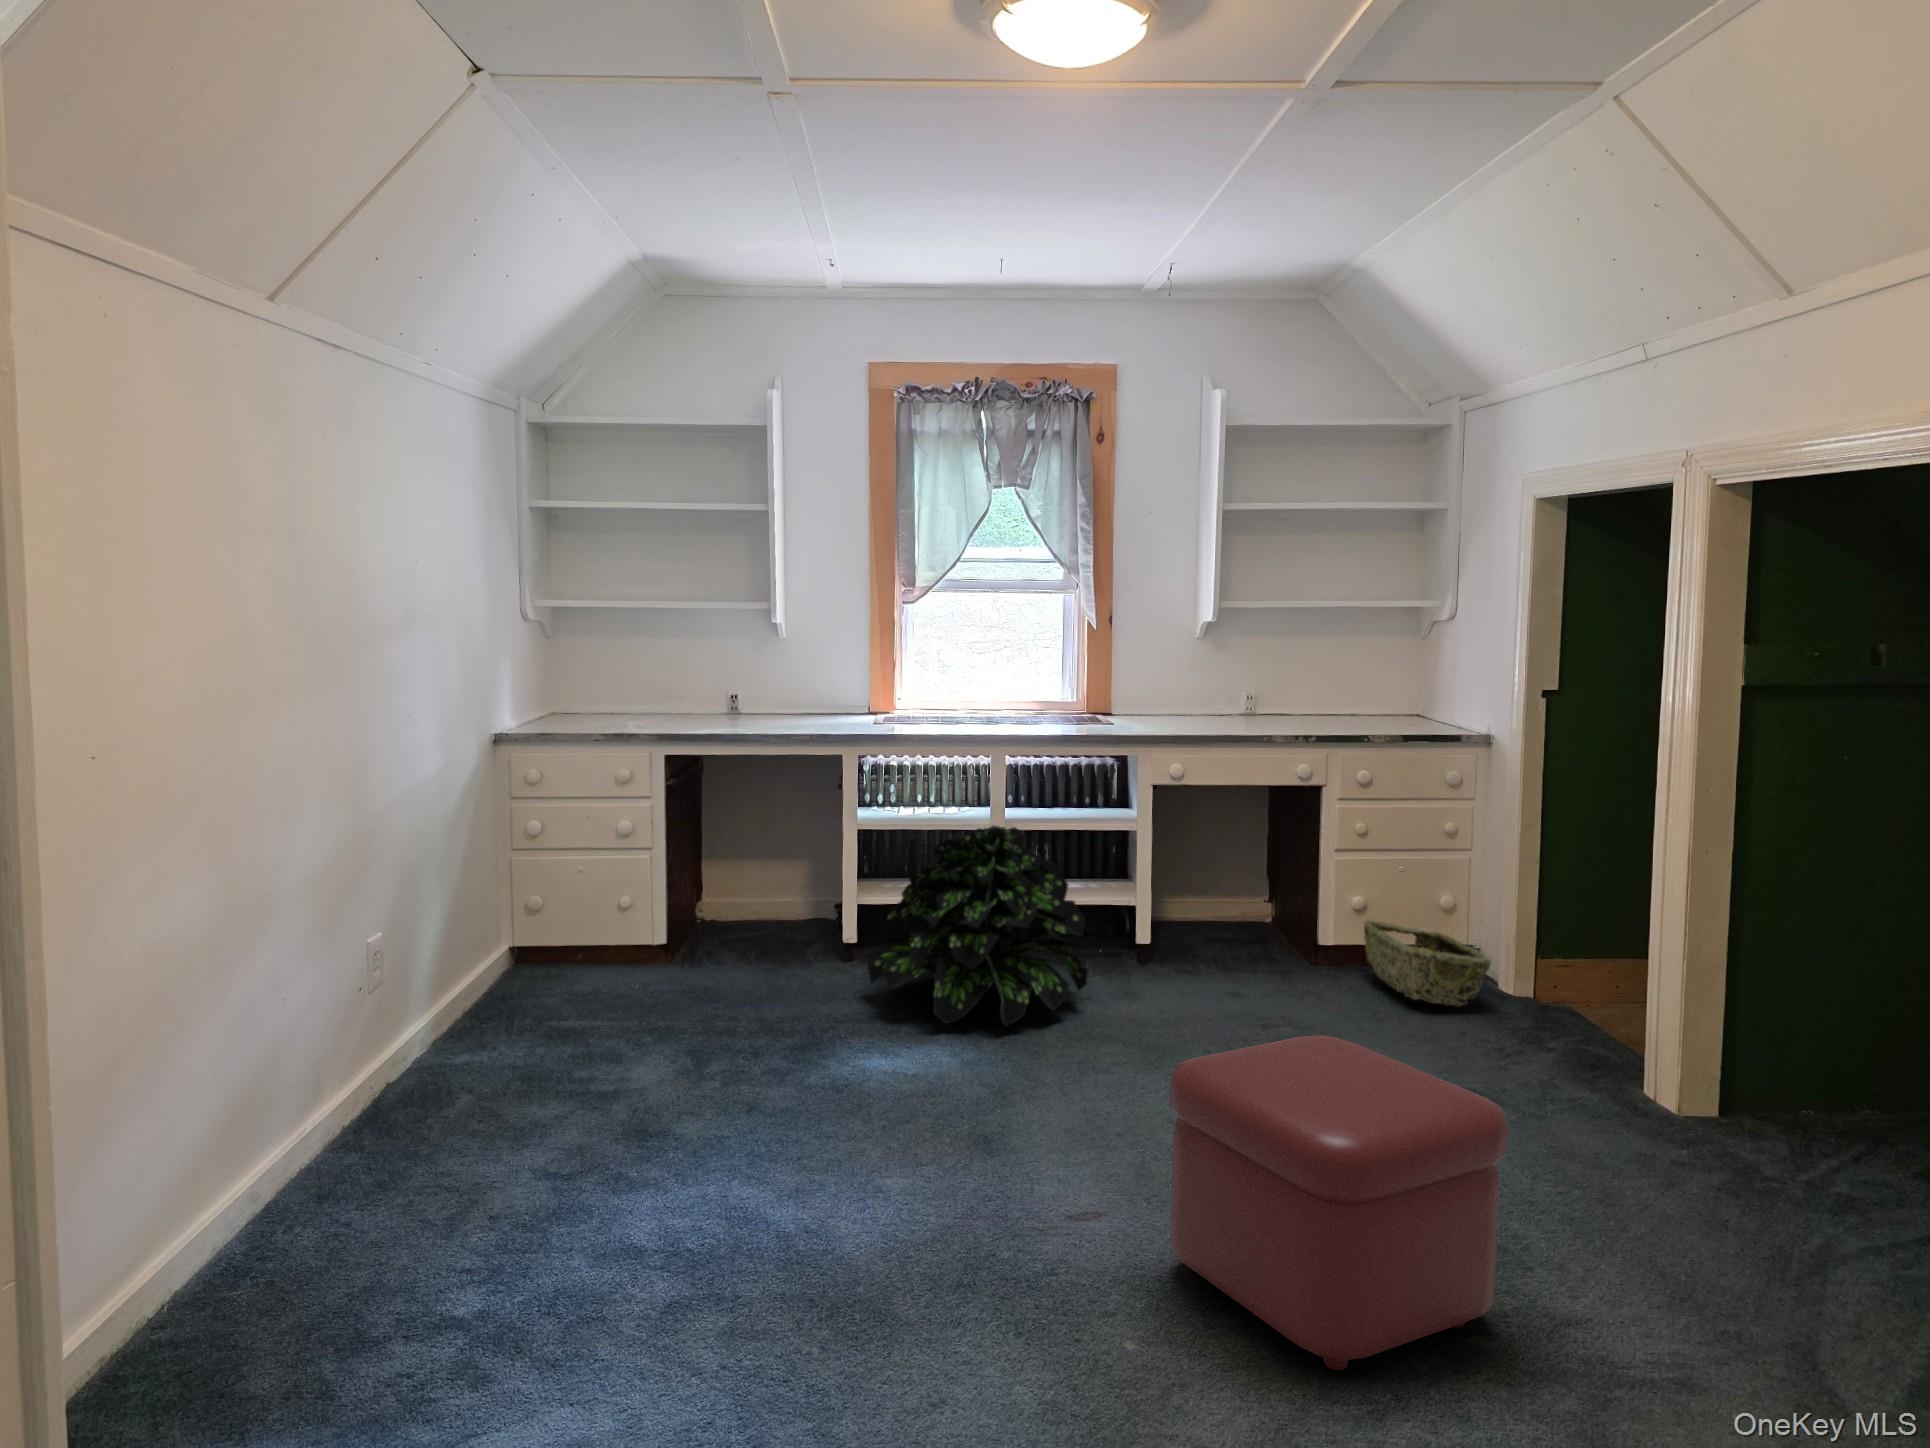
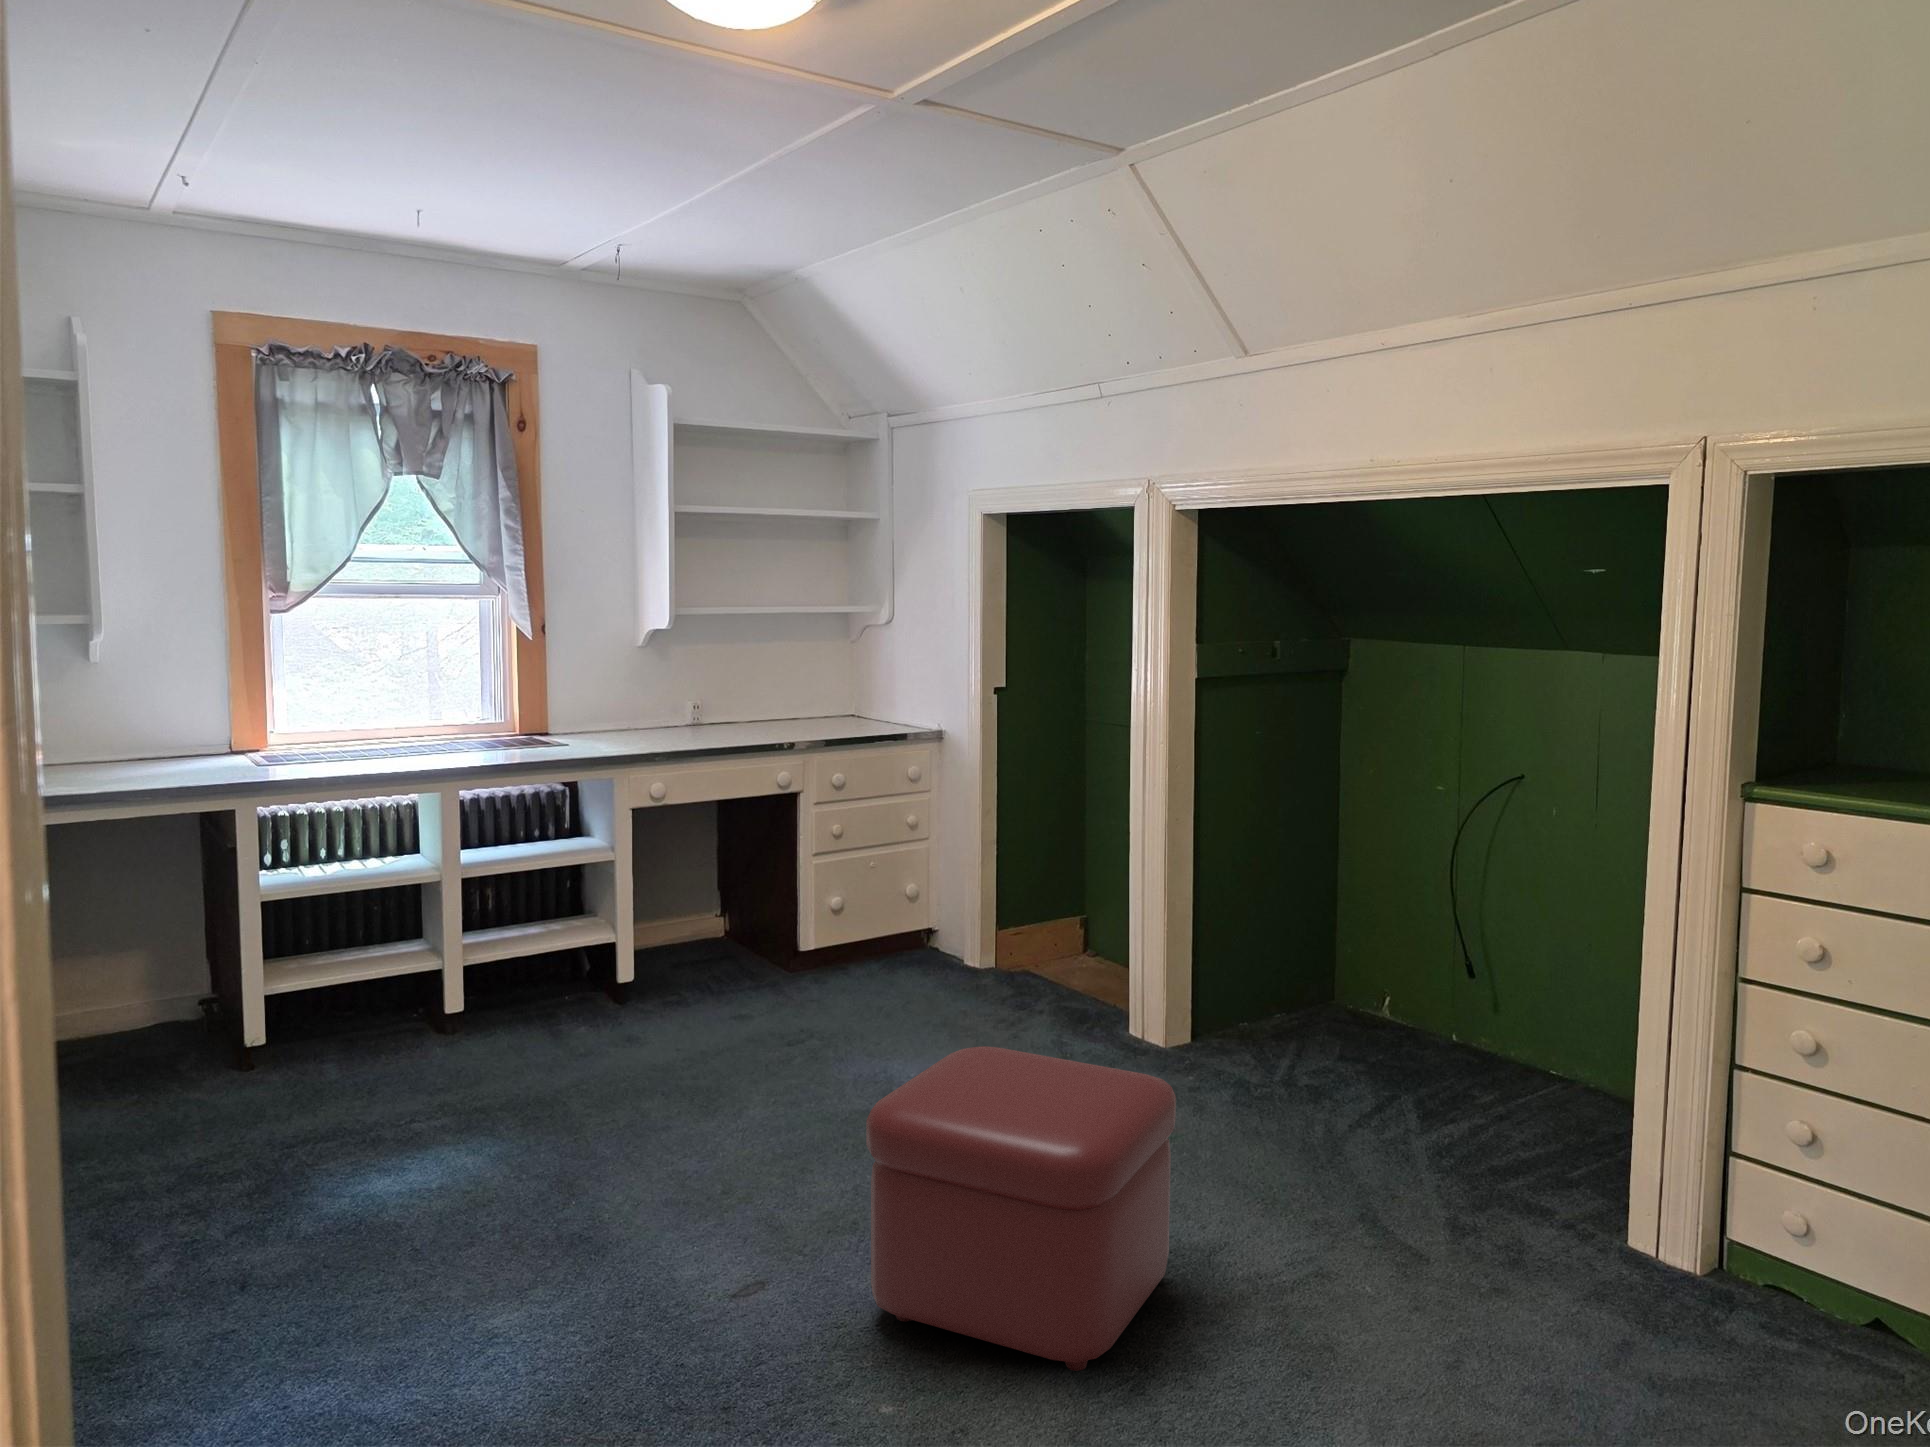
potted plant: present [868,825,1088,1027] -> none [317,876,603,1125]
woven basket: present [1364,921,1491,1006] -> none [847,918,974,990]

